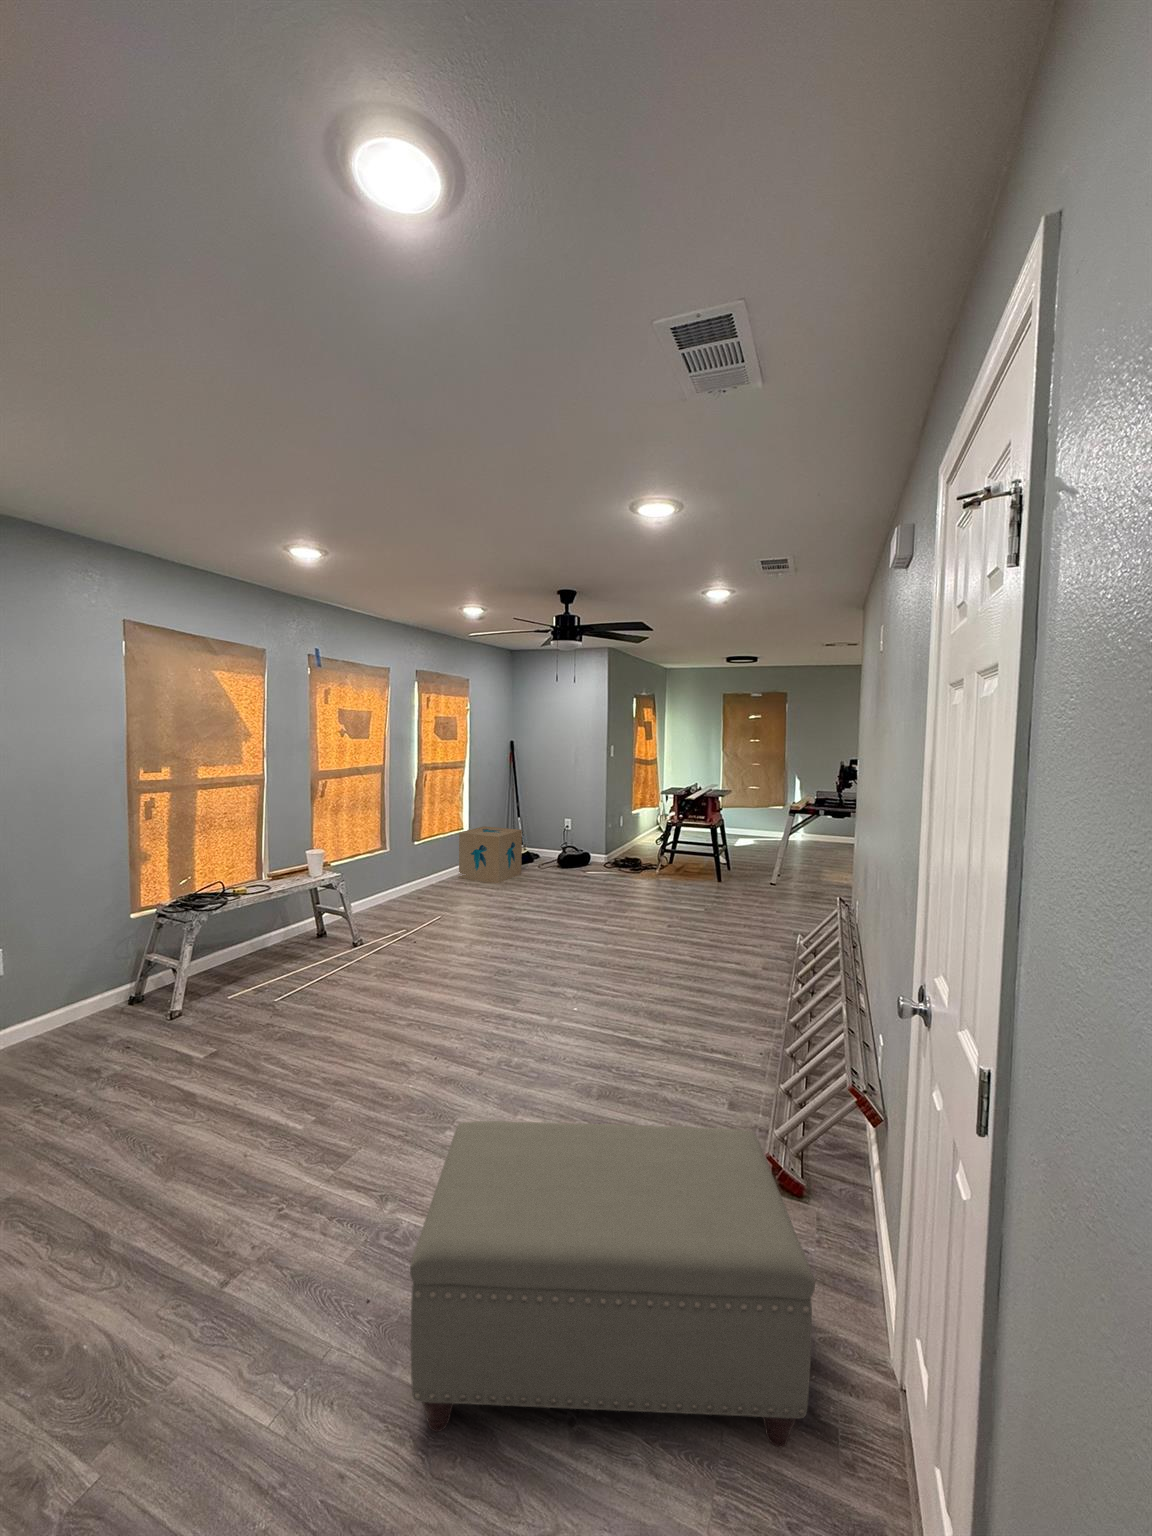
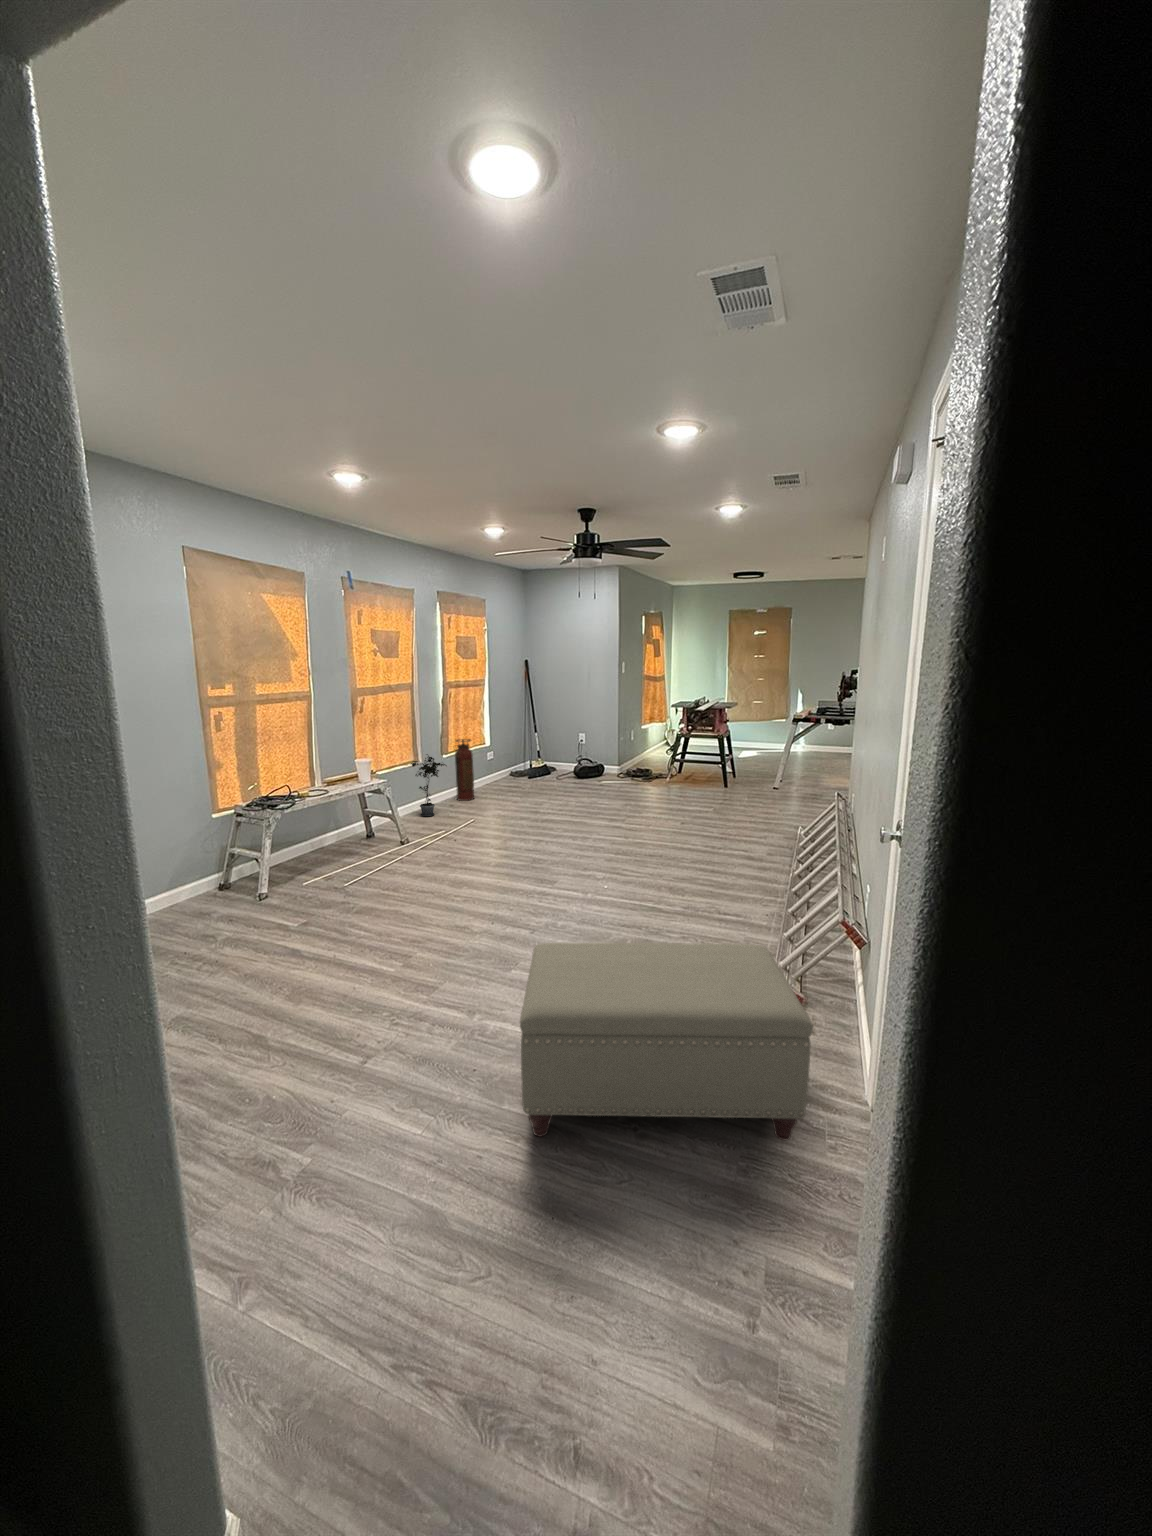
fire extinguisher: none [425,825,446,893] -> present [455,739,474,801]
cardboard box: present [459,826,522,883] -> none [483,741,541,792]
potted plant: none [374,842,414,912] -> present [411,754,447,816]

